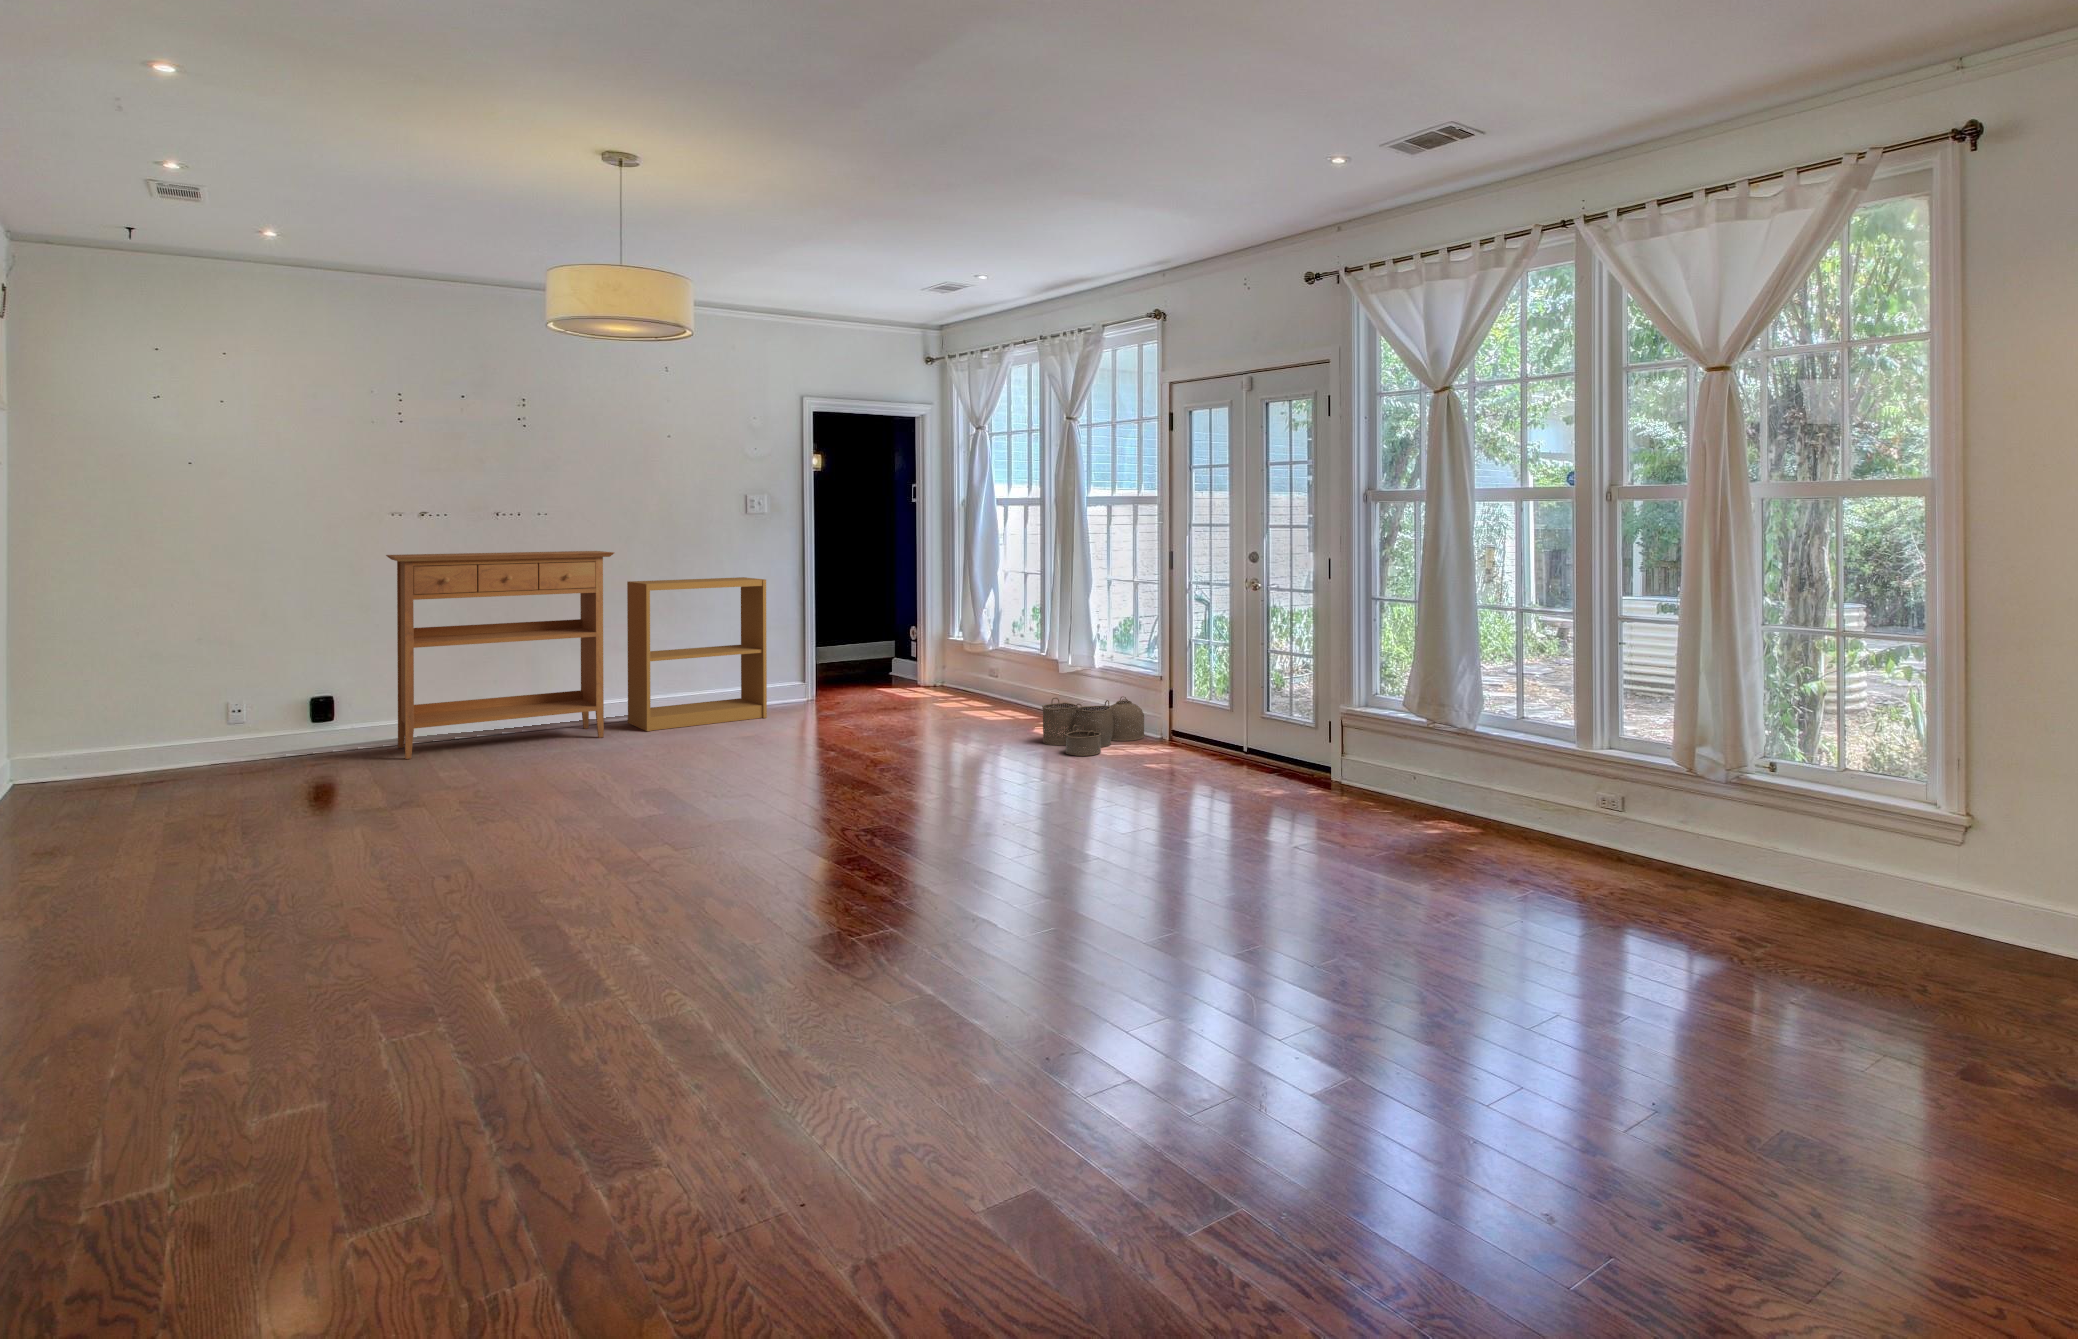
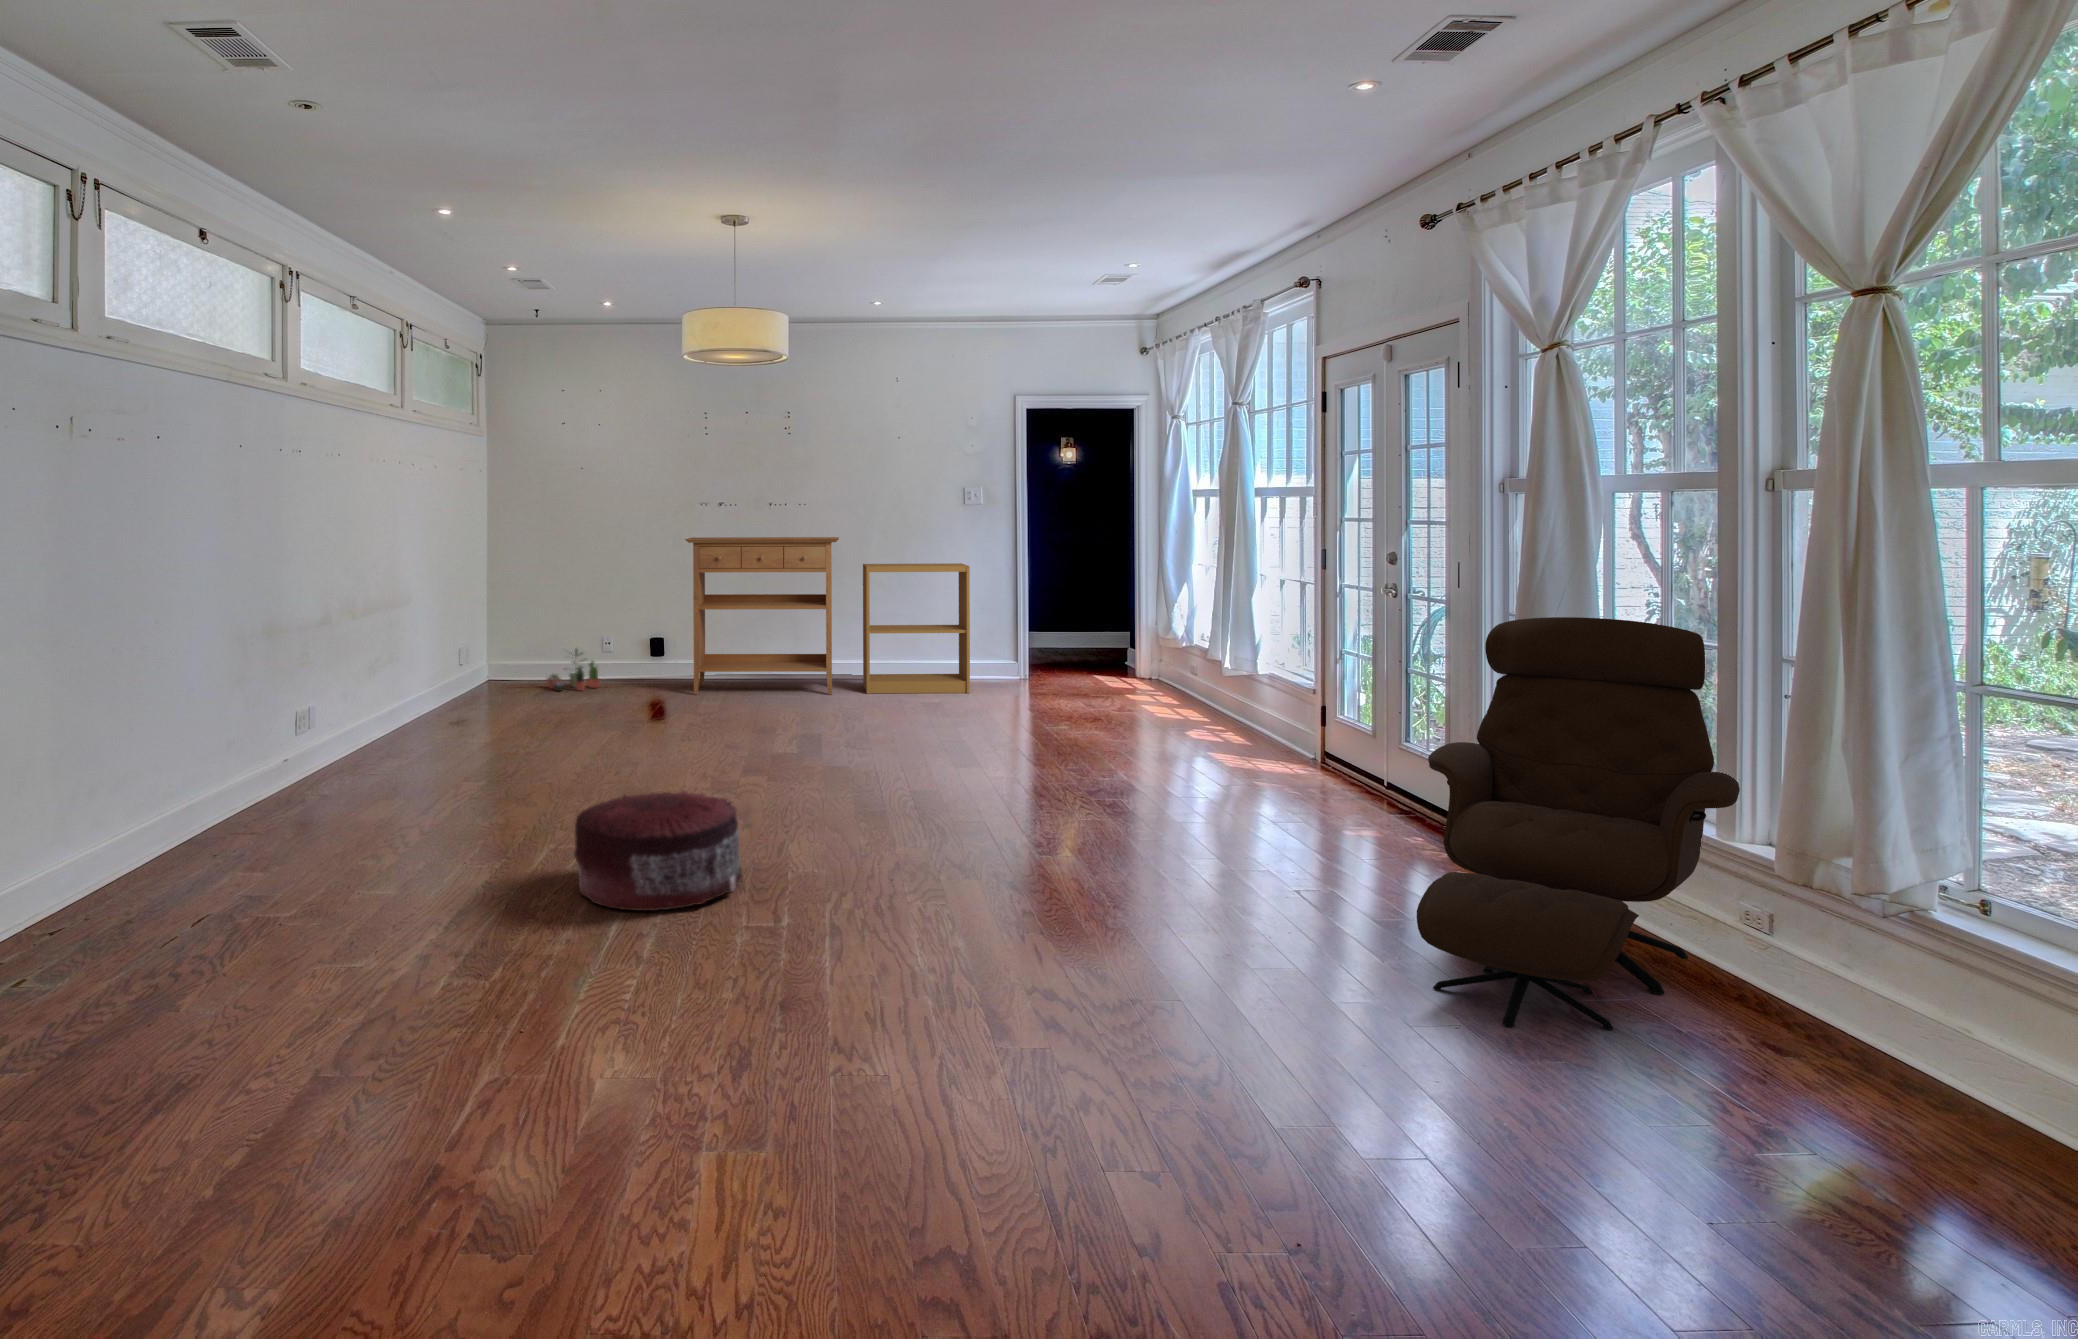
lounge chair: none [1413,598,1625,915] -> present [1417,617,1740,1030]
woven basket: present [1042,697,1145,756] -> none [1179,700,1300,764]
potted plant: none [128,715,233,781] -> present [547,649,600,691]
pouf: none [607,865,833,1033] -> present [574,791,742,911]

